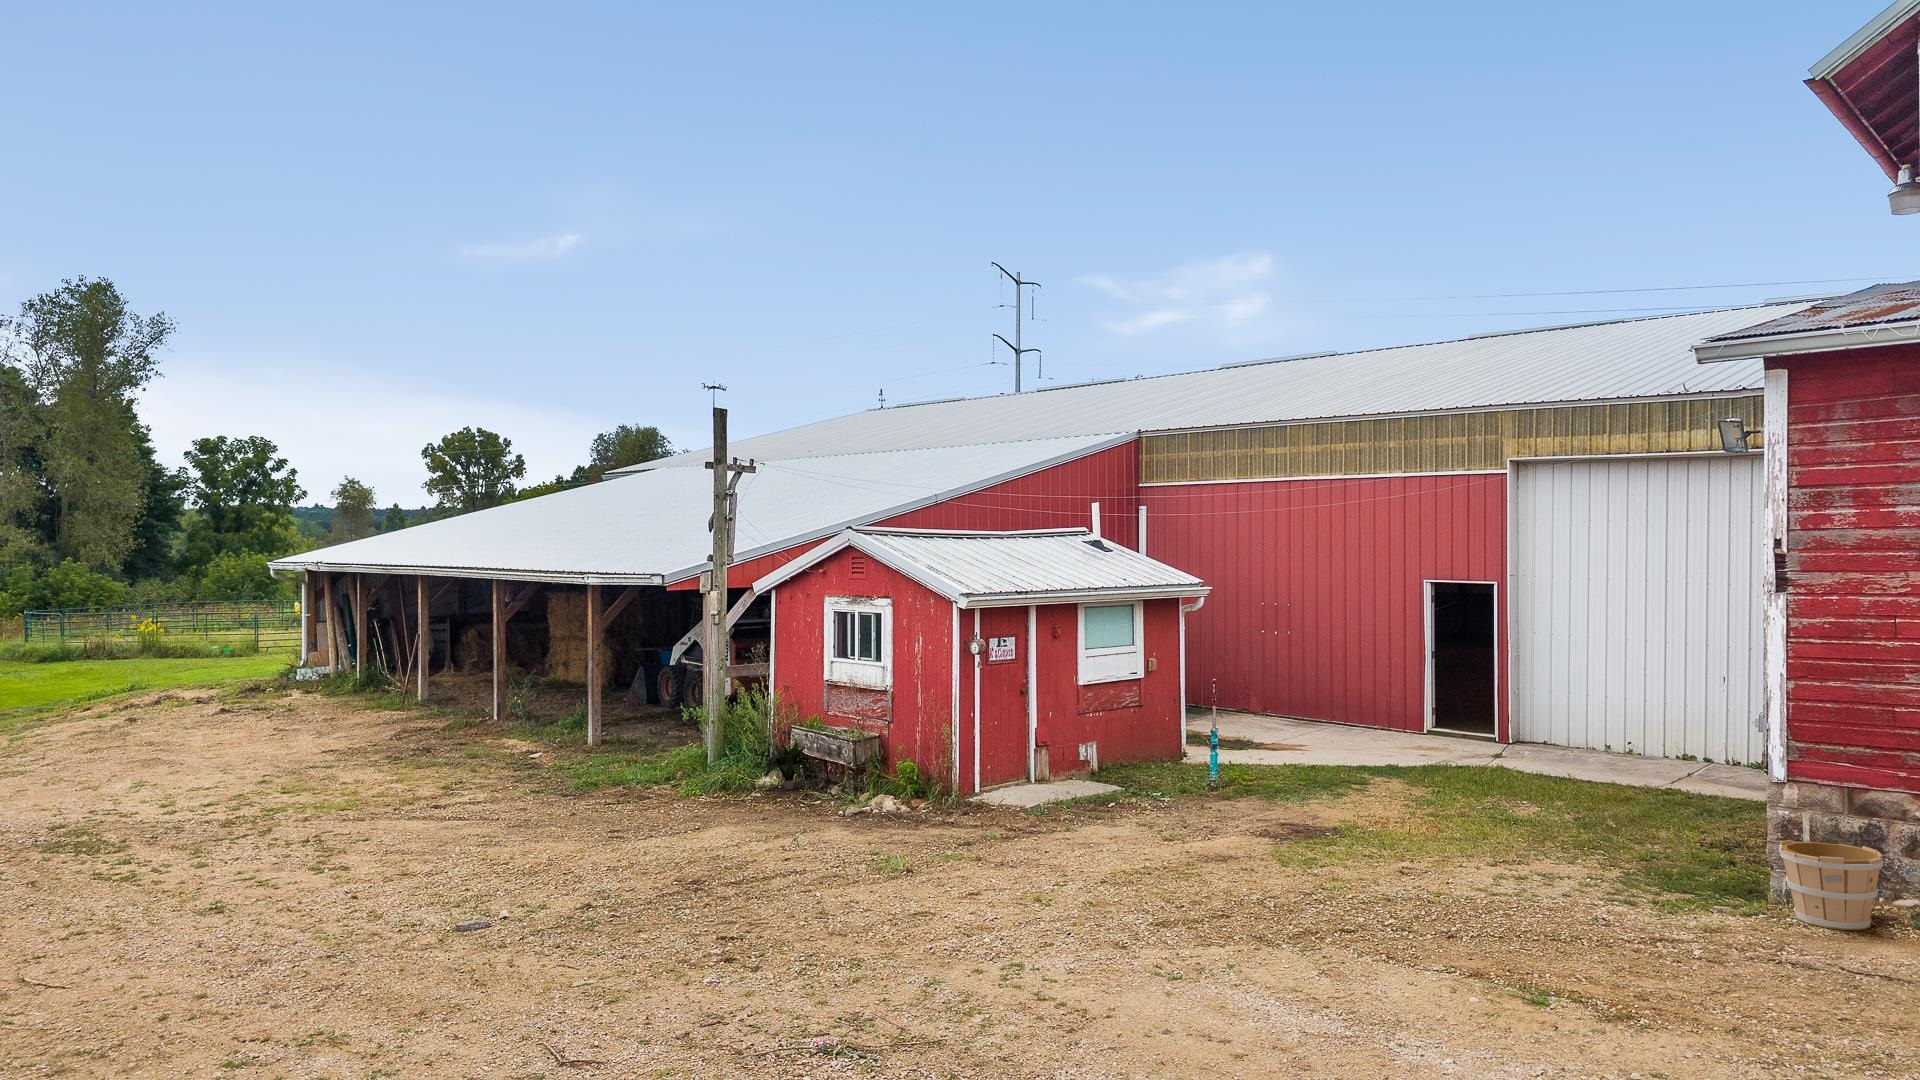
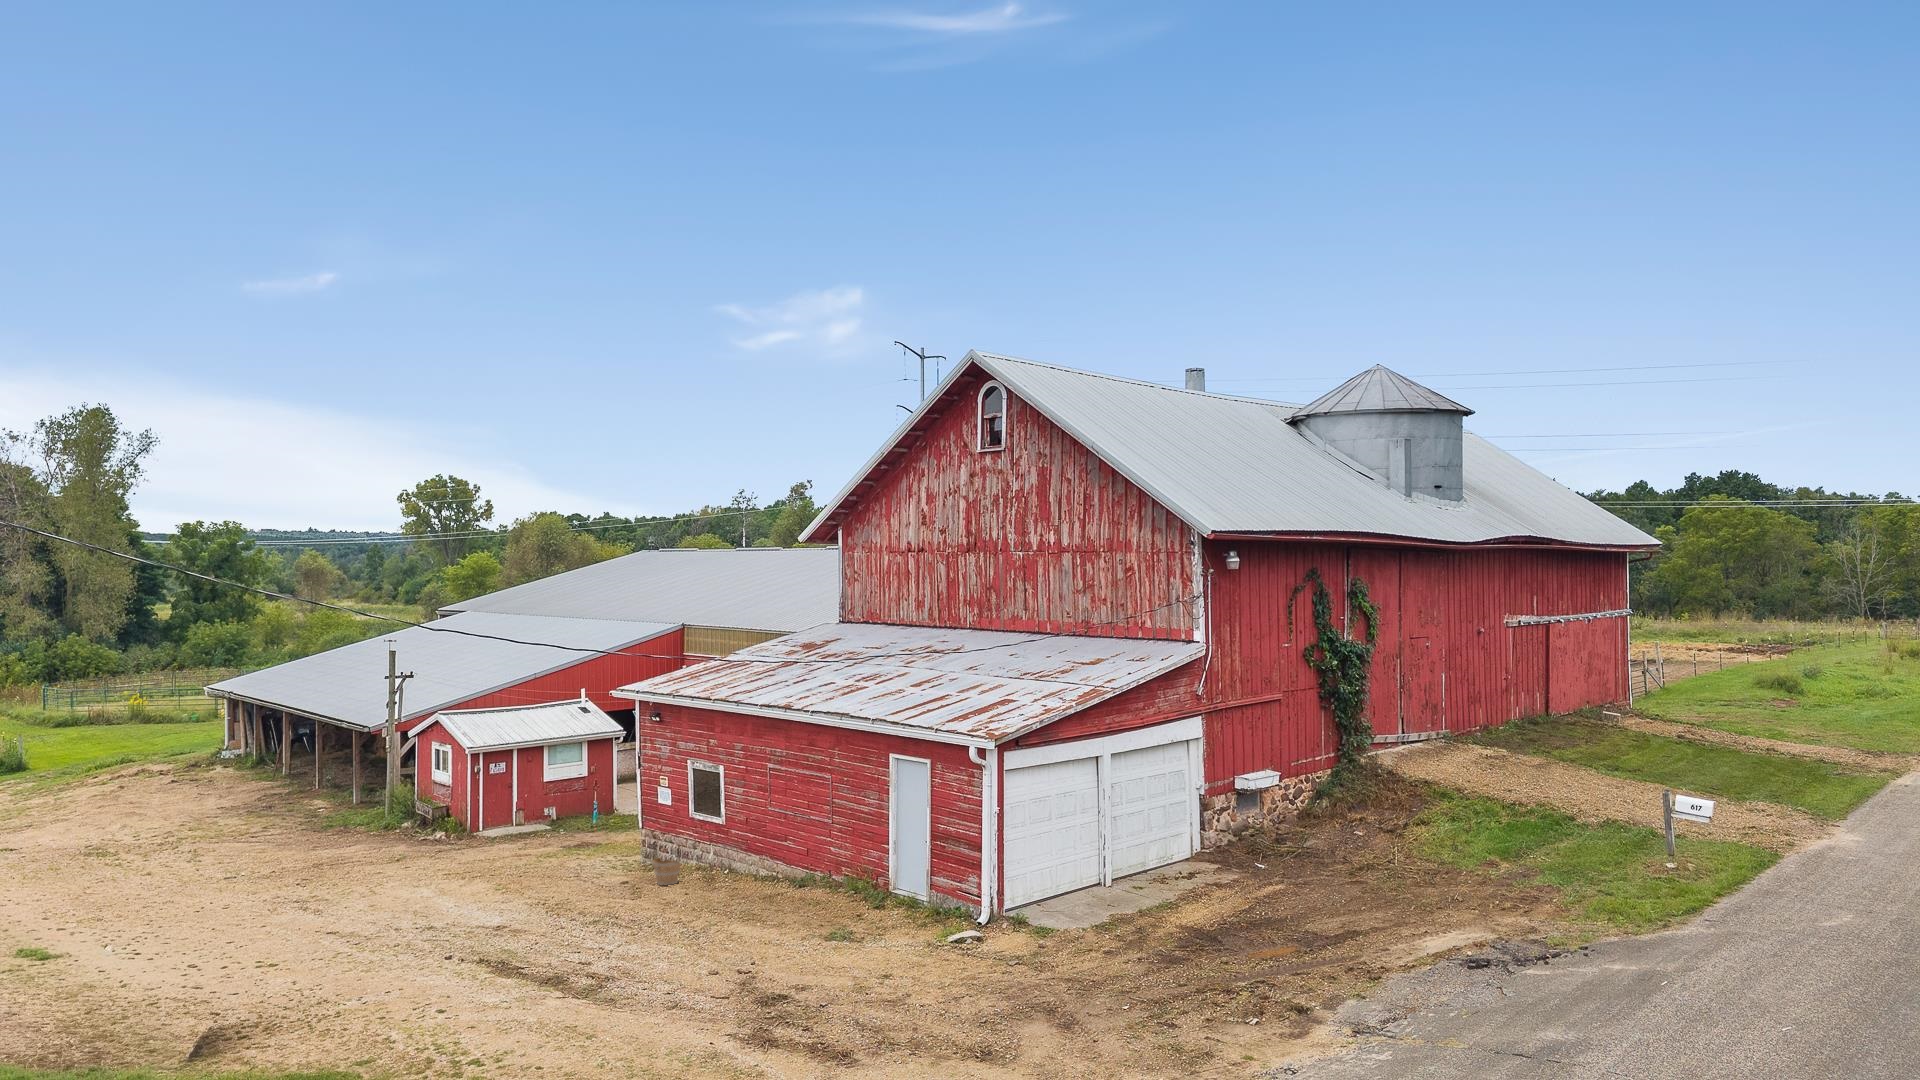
potted plant: present [762,741,819,790] -> none [398,809,427,832]

